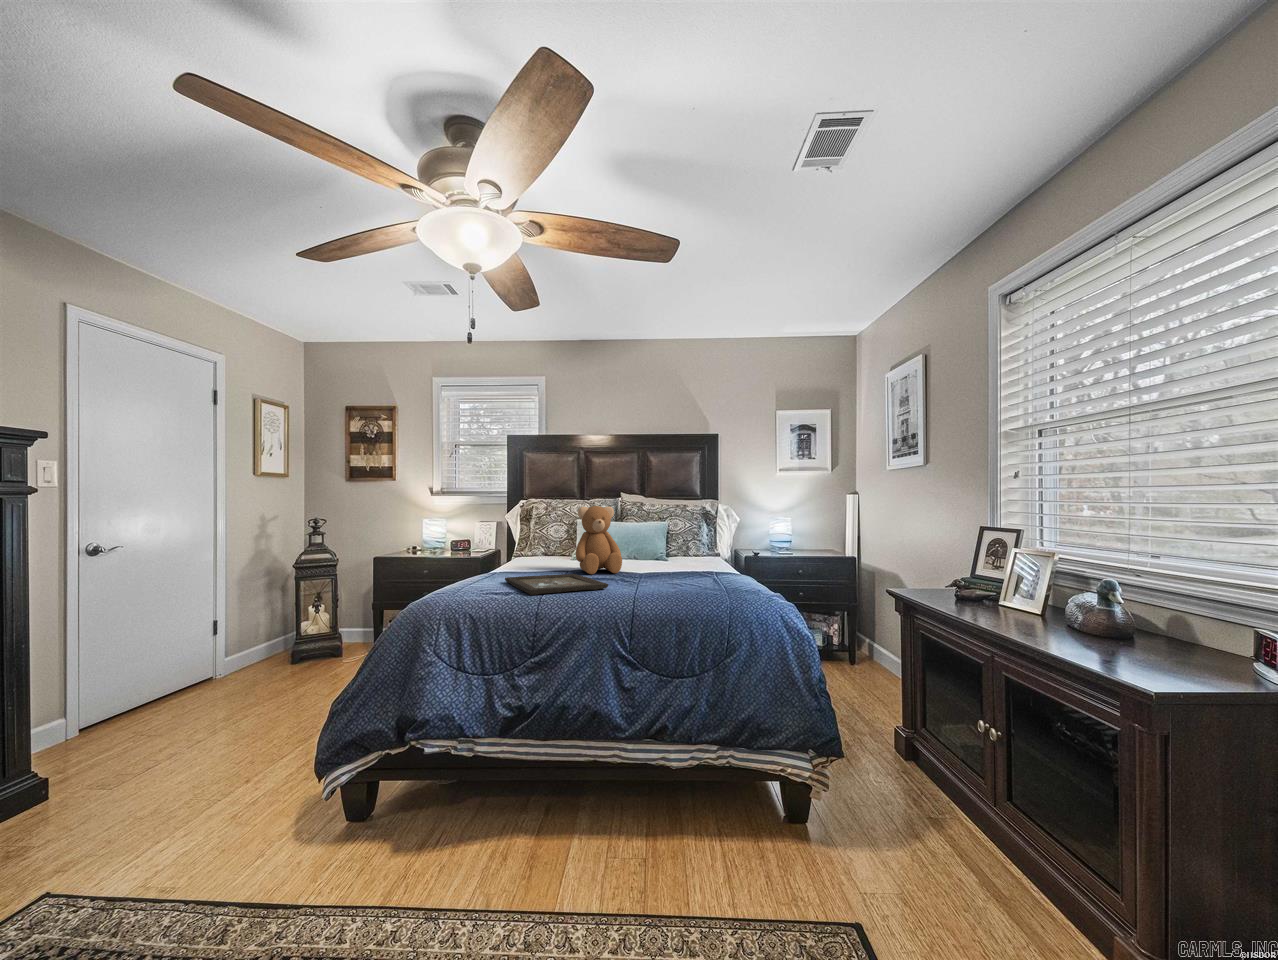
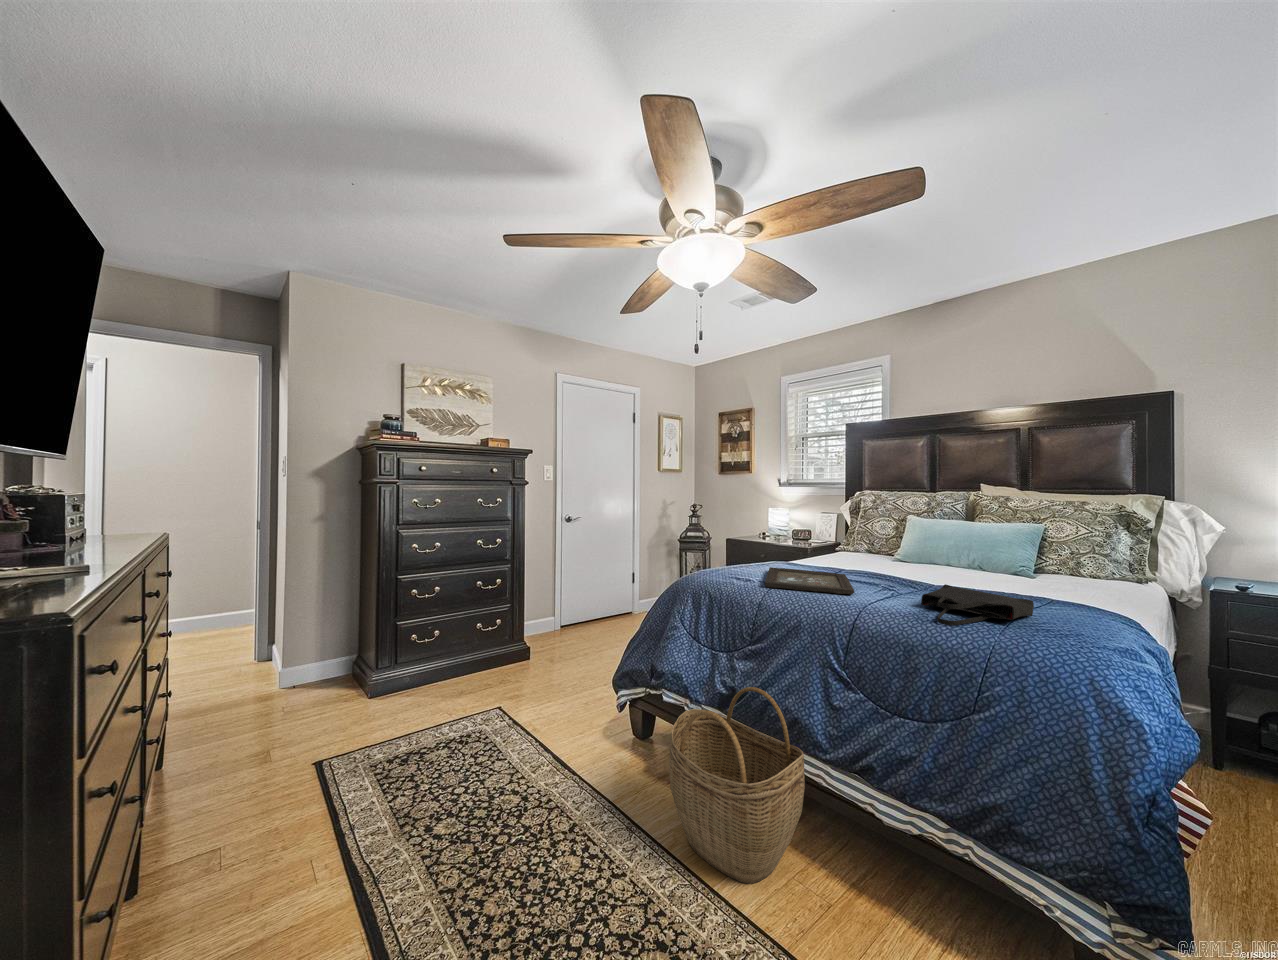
teddy bear: present [576,506,622,574] -> none [857,505,913,581]
tote bag: none [662,568,727,596] -> present [921,584,1034,625]
woven basket: none [477,696,618,896] -> present [669,687,805,884]

